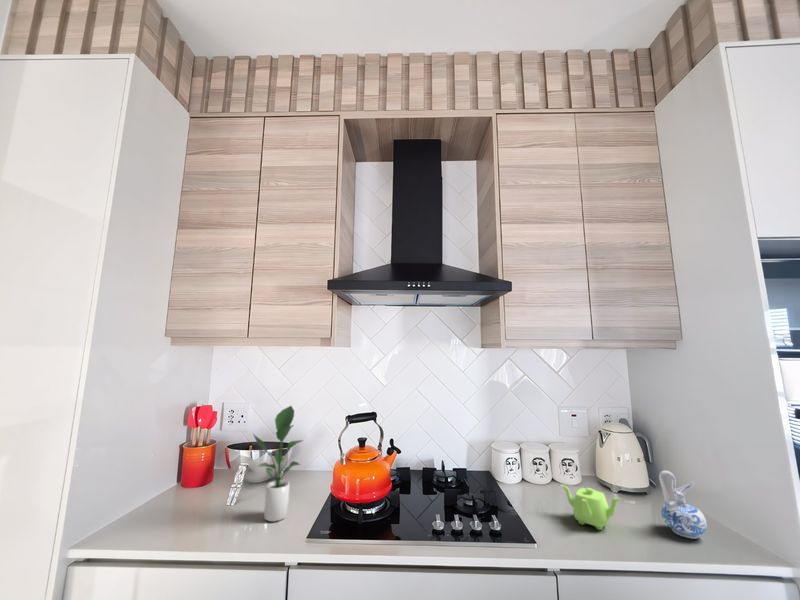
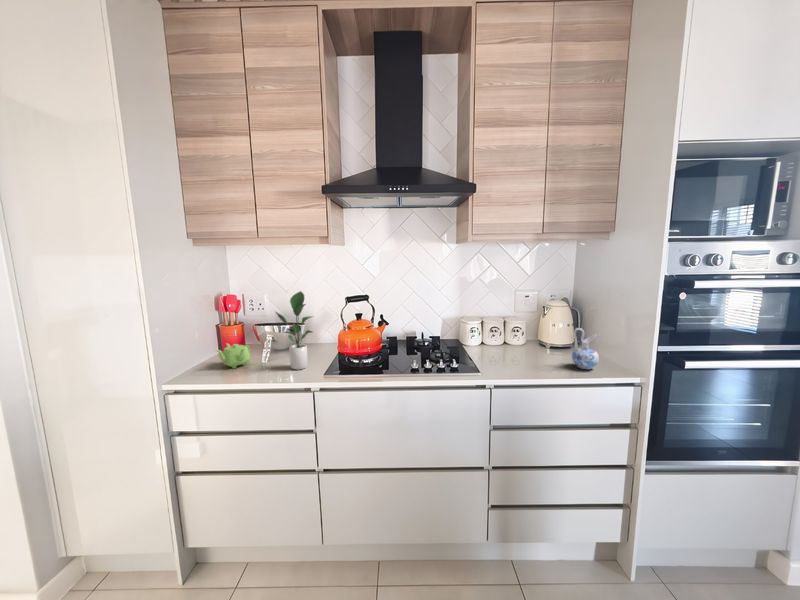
teapot: present [561,485,620,530] -> present [216,343,250,369]

